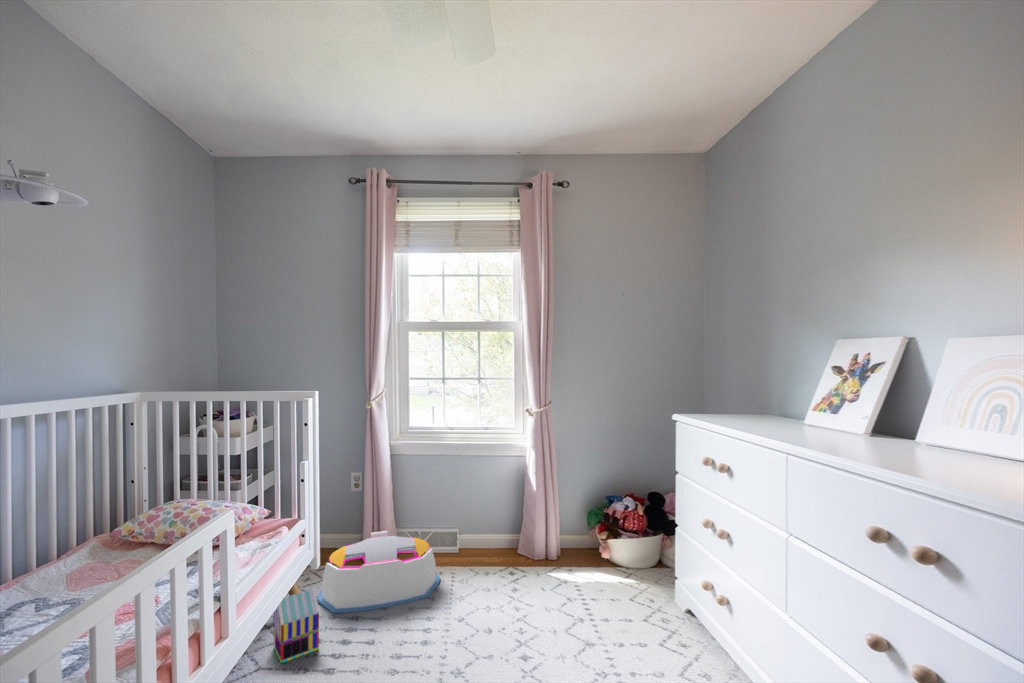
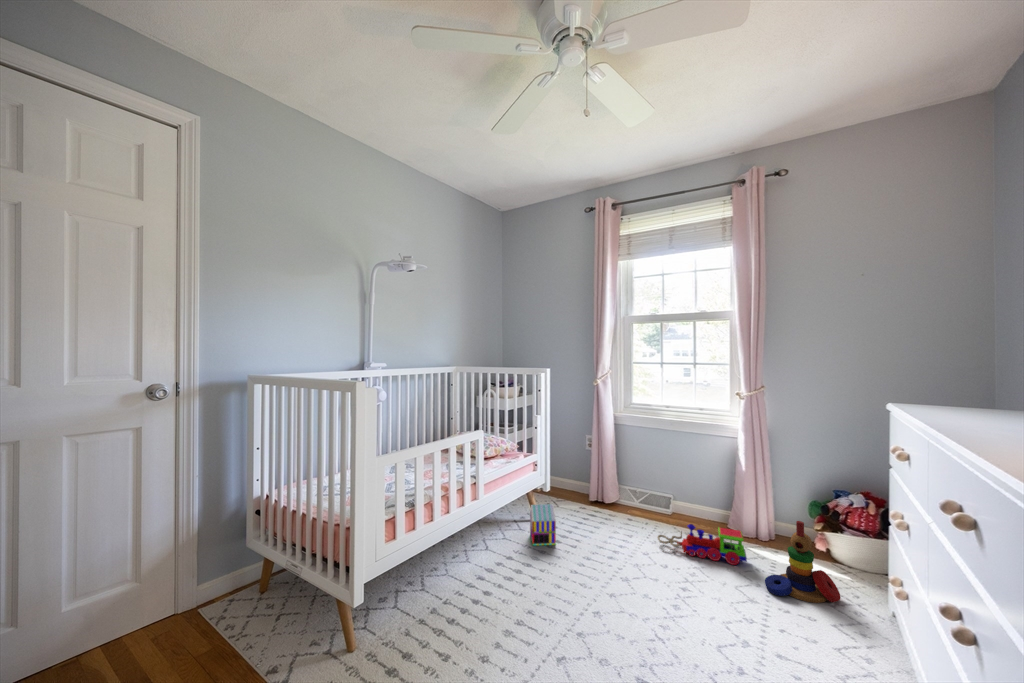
storage bin: present [317,531,440,613] -> none [561,477,651,535]
stacking toy: none [571,534,633,620] -> present [765,521,841,603]
toy train: none [454,559,549,605] -> present [658,524,747,565]

